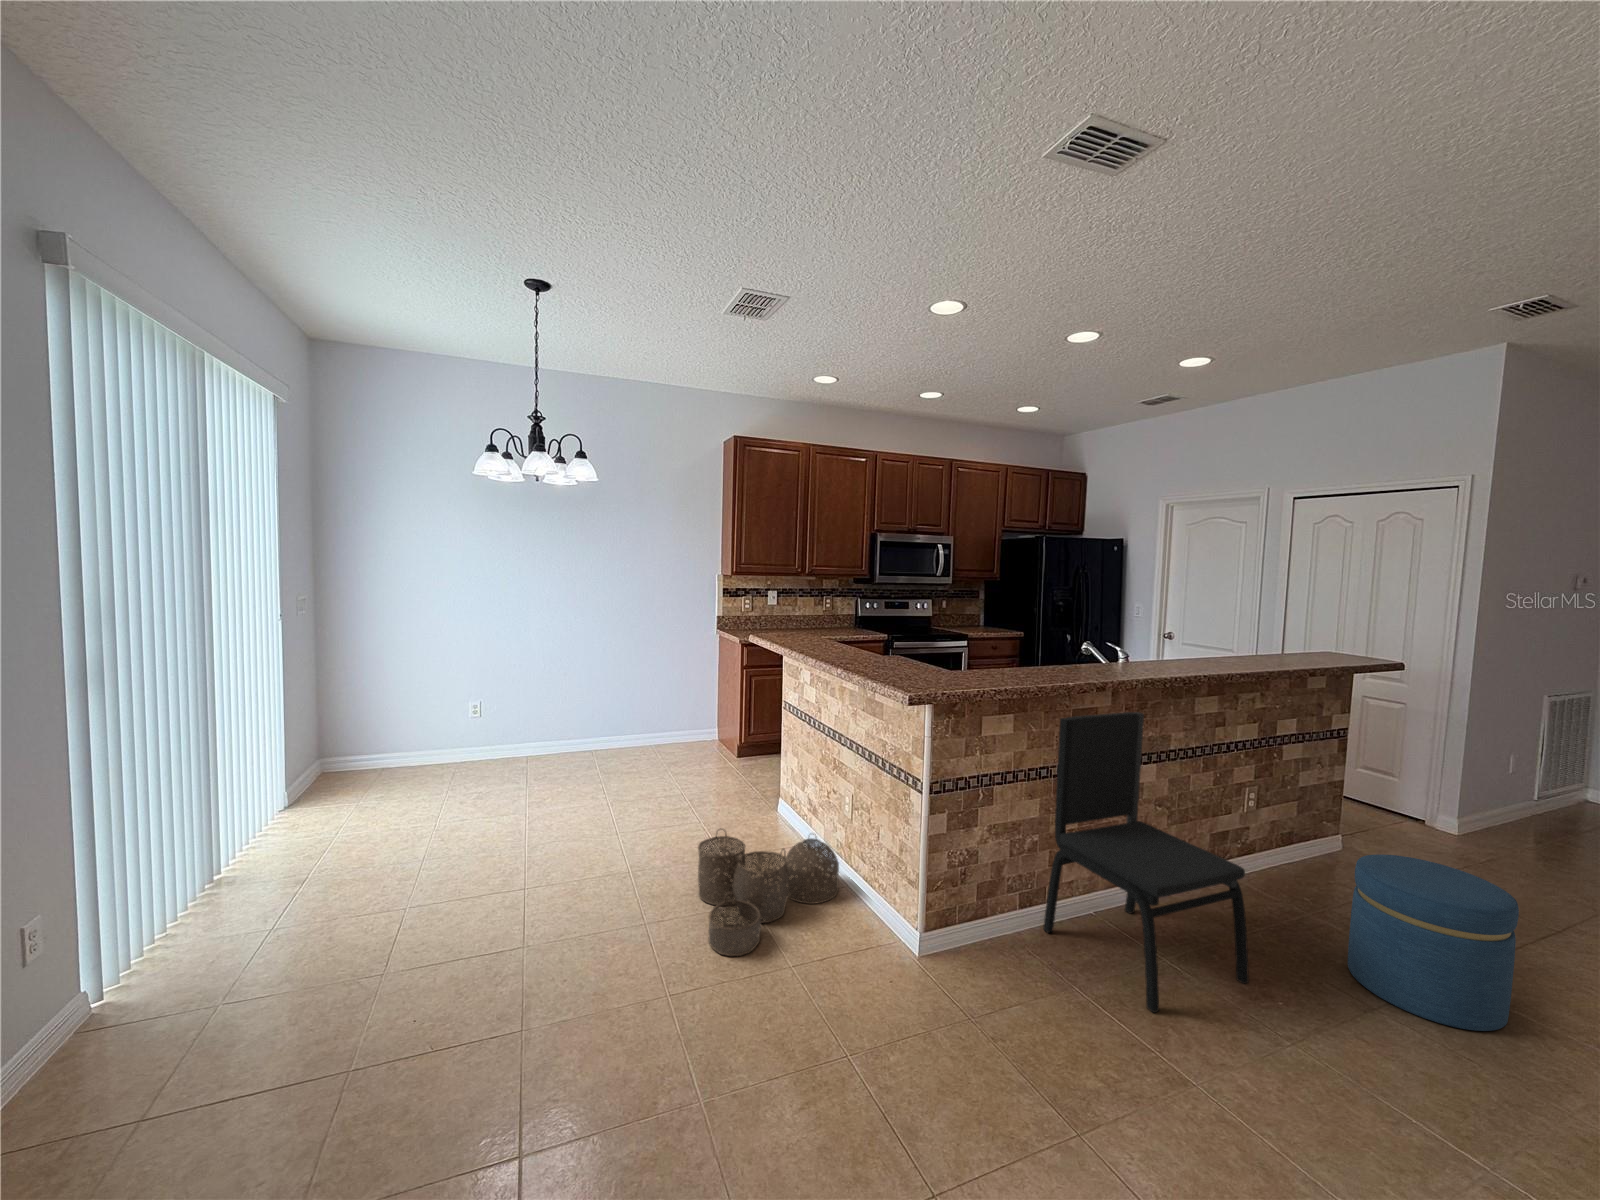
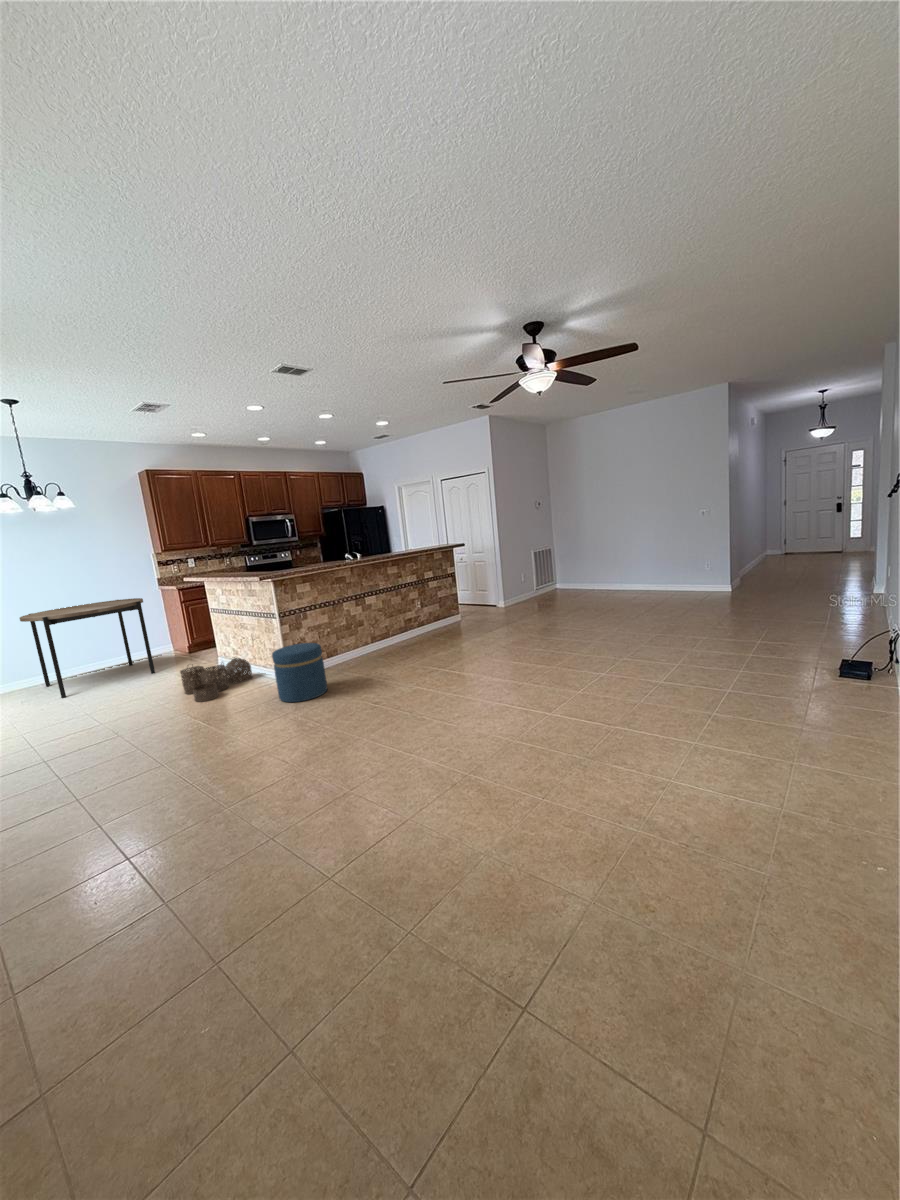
dining table: none [506,640,685,806] -> present [20,598,155,698]
dining chair: present [1043,712,1249,1013] -> none [328,575,405,670]
ottoman: present [1348,854,1519,1031] -> present [272,643,328,702]

